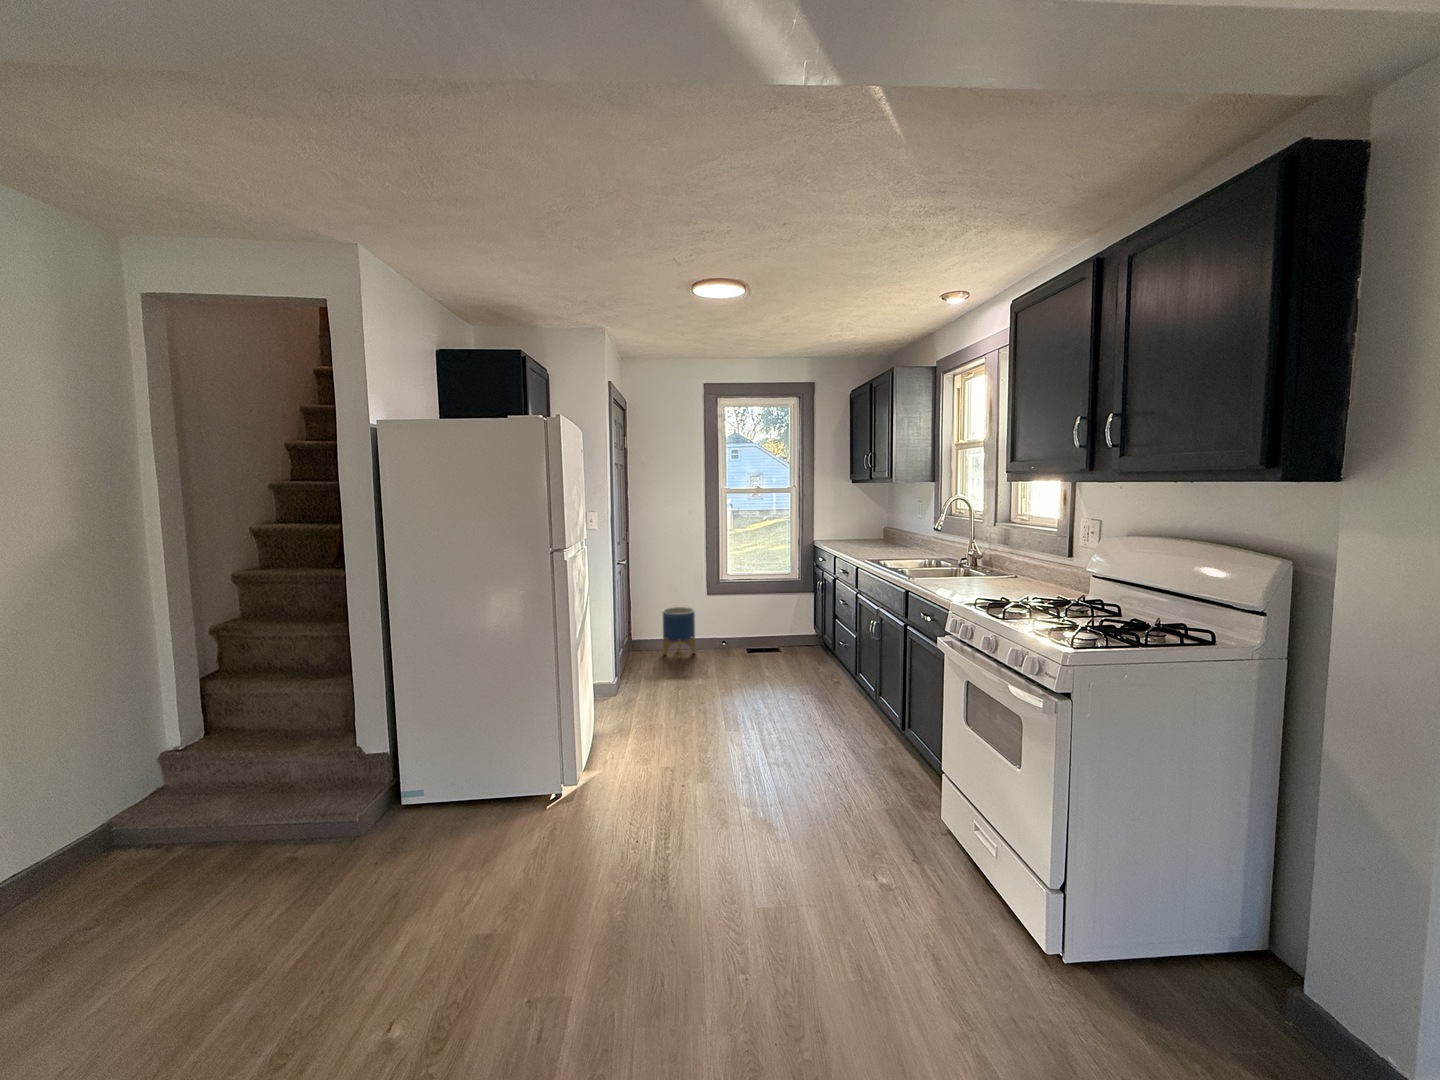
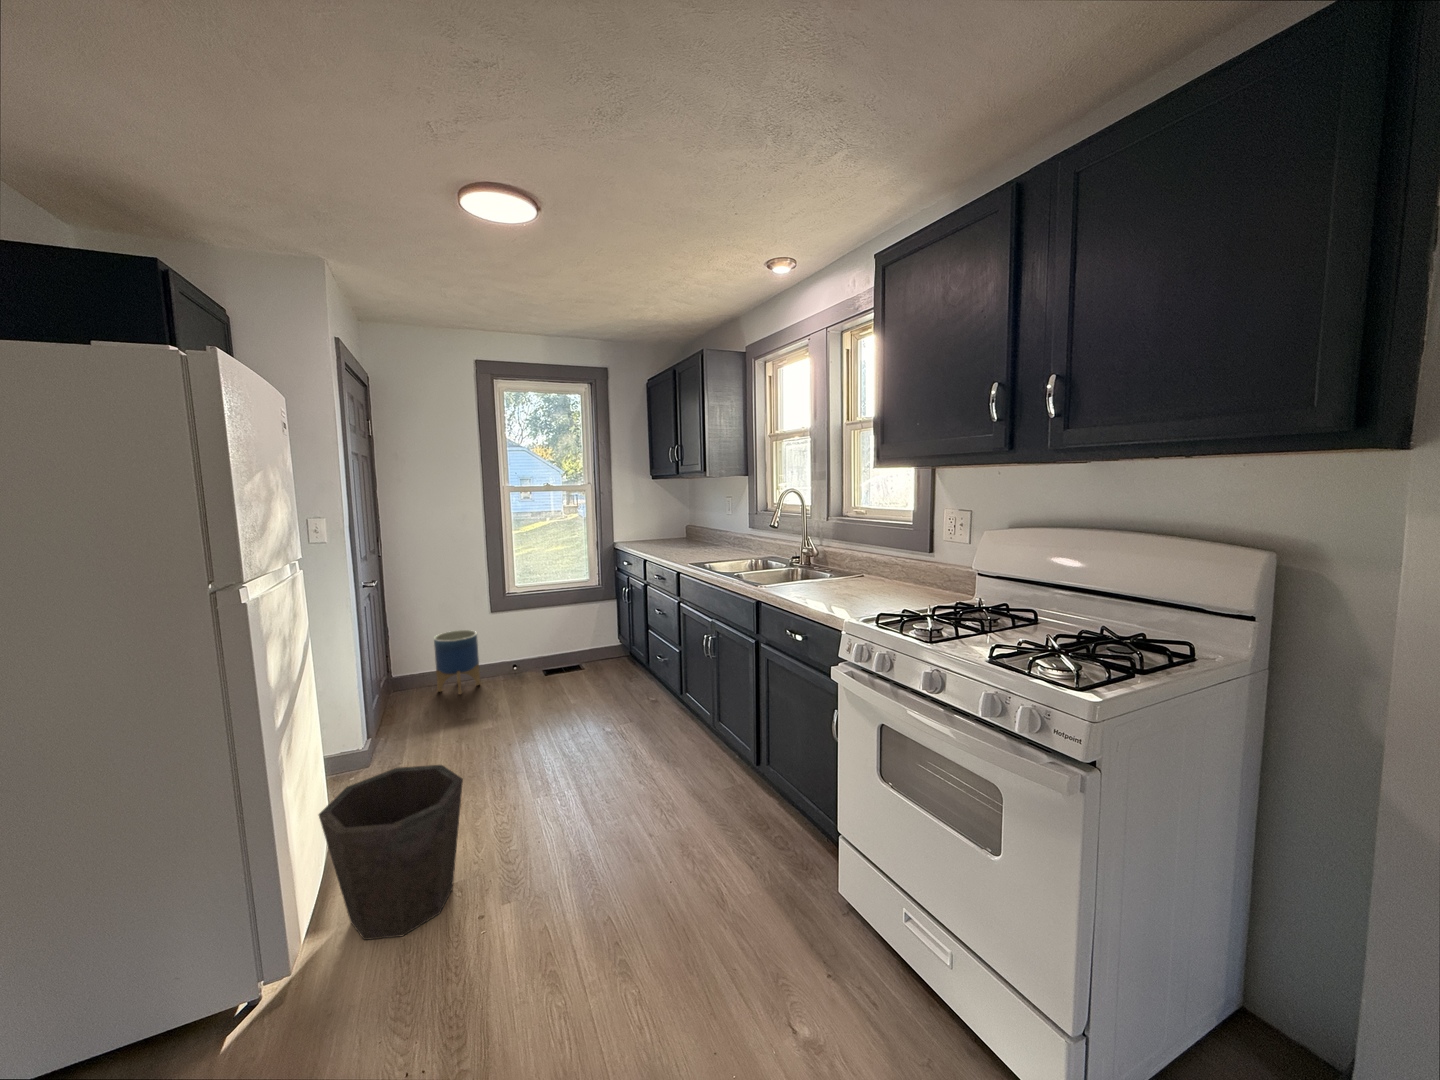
waste bin: none [595,682,678,783] -> present [319,765,463,940]

